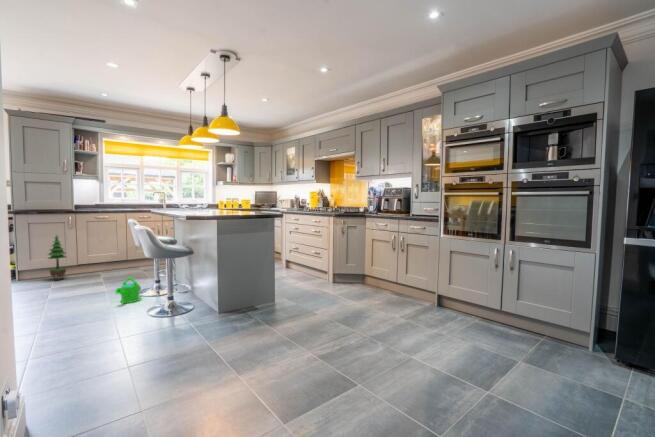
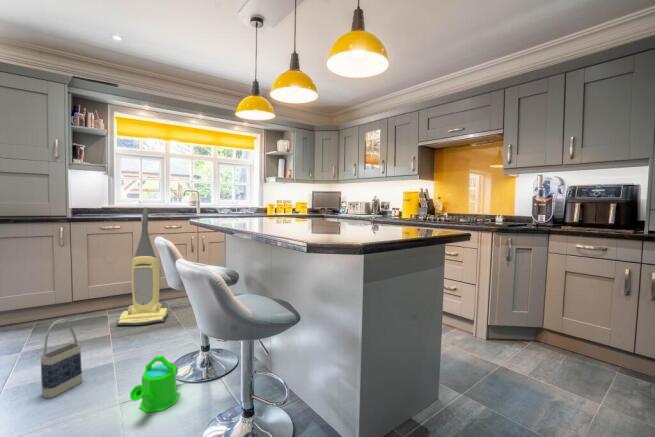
vacuum cleaner: none [106,204,140,277] -> present [117,208,168,326]
potted tree: present [48,236,66,279] -> none [18,258,55,332]
bag: none [69,261,90,300] -> present [41,320,82,398]

